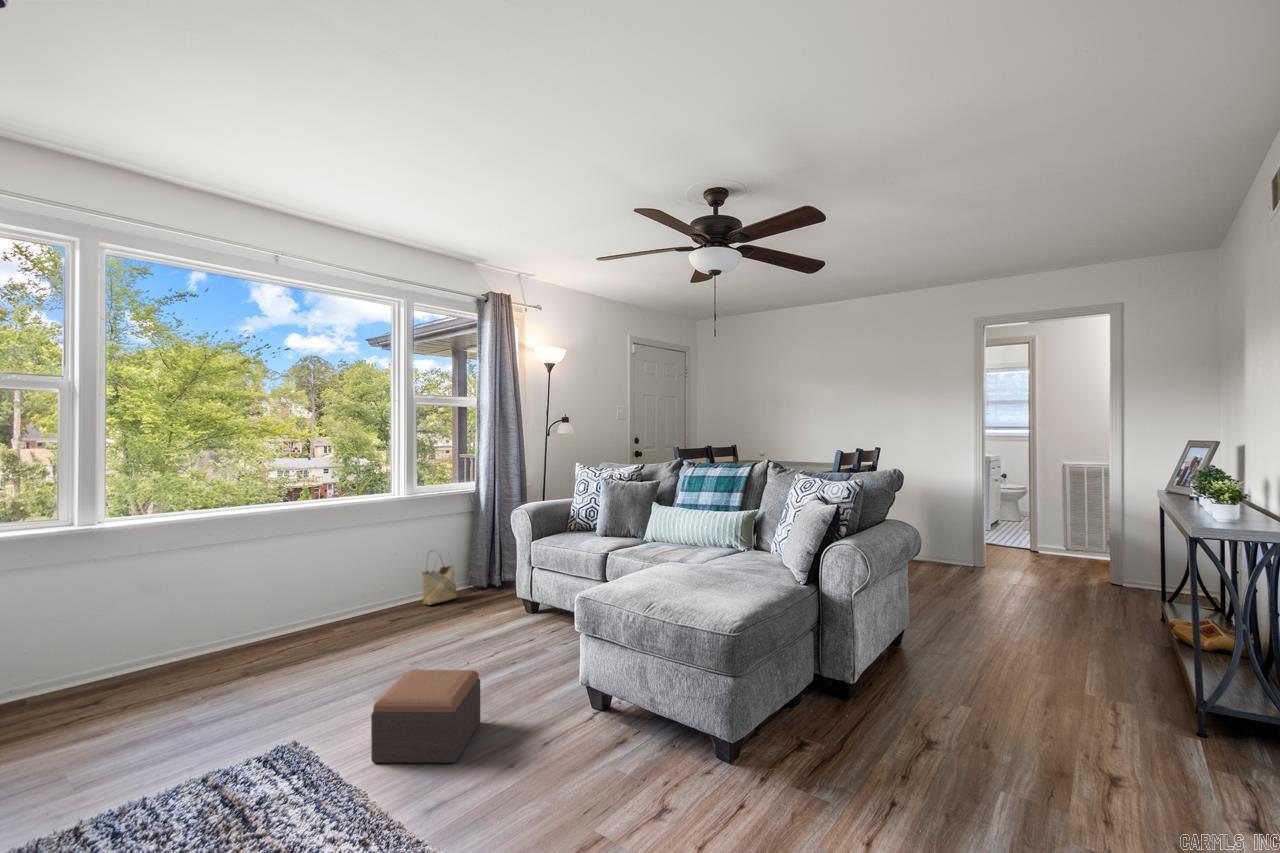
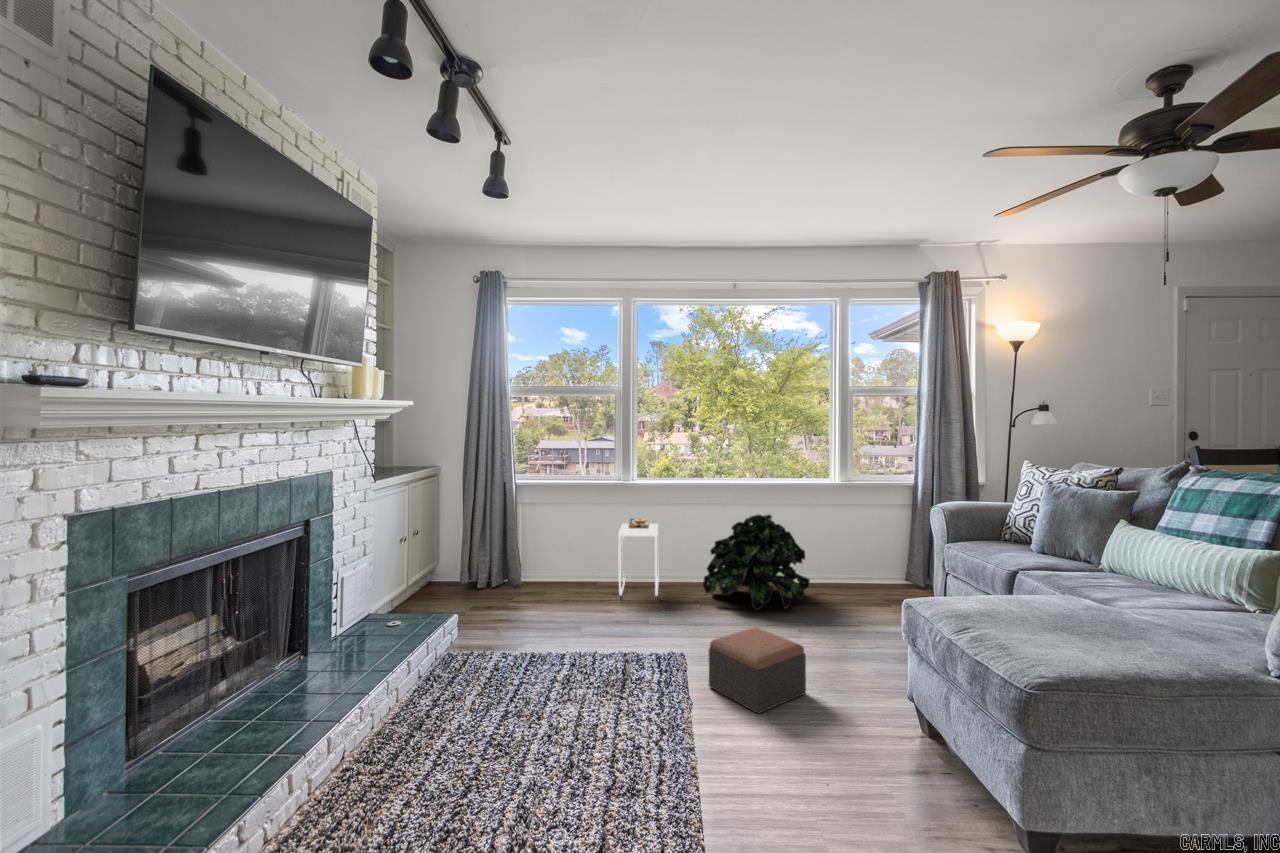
potted plant: none [261,540,396,659] -> present [703,515,810,610]
woven basket: present [422,566,457,605] -> none [850,536,887,588]
side table: none [90,577,181,705] -> present [618,519,658,595]

